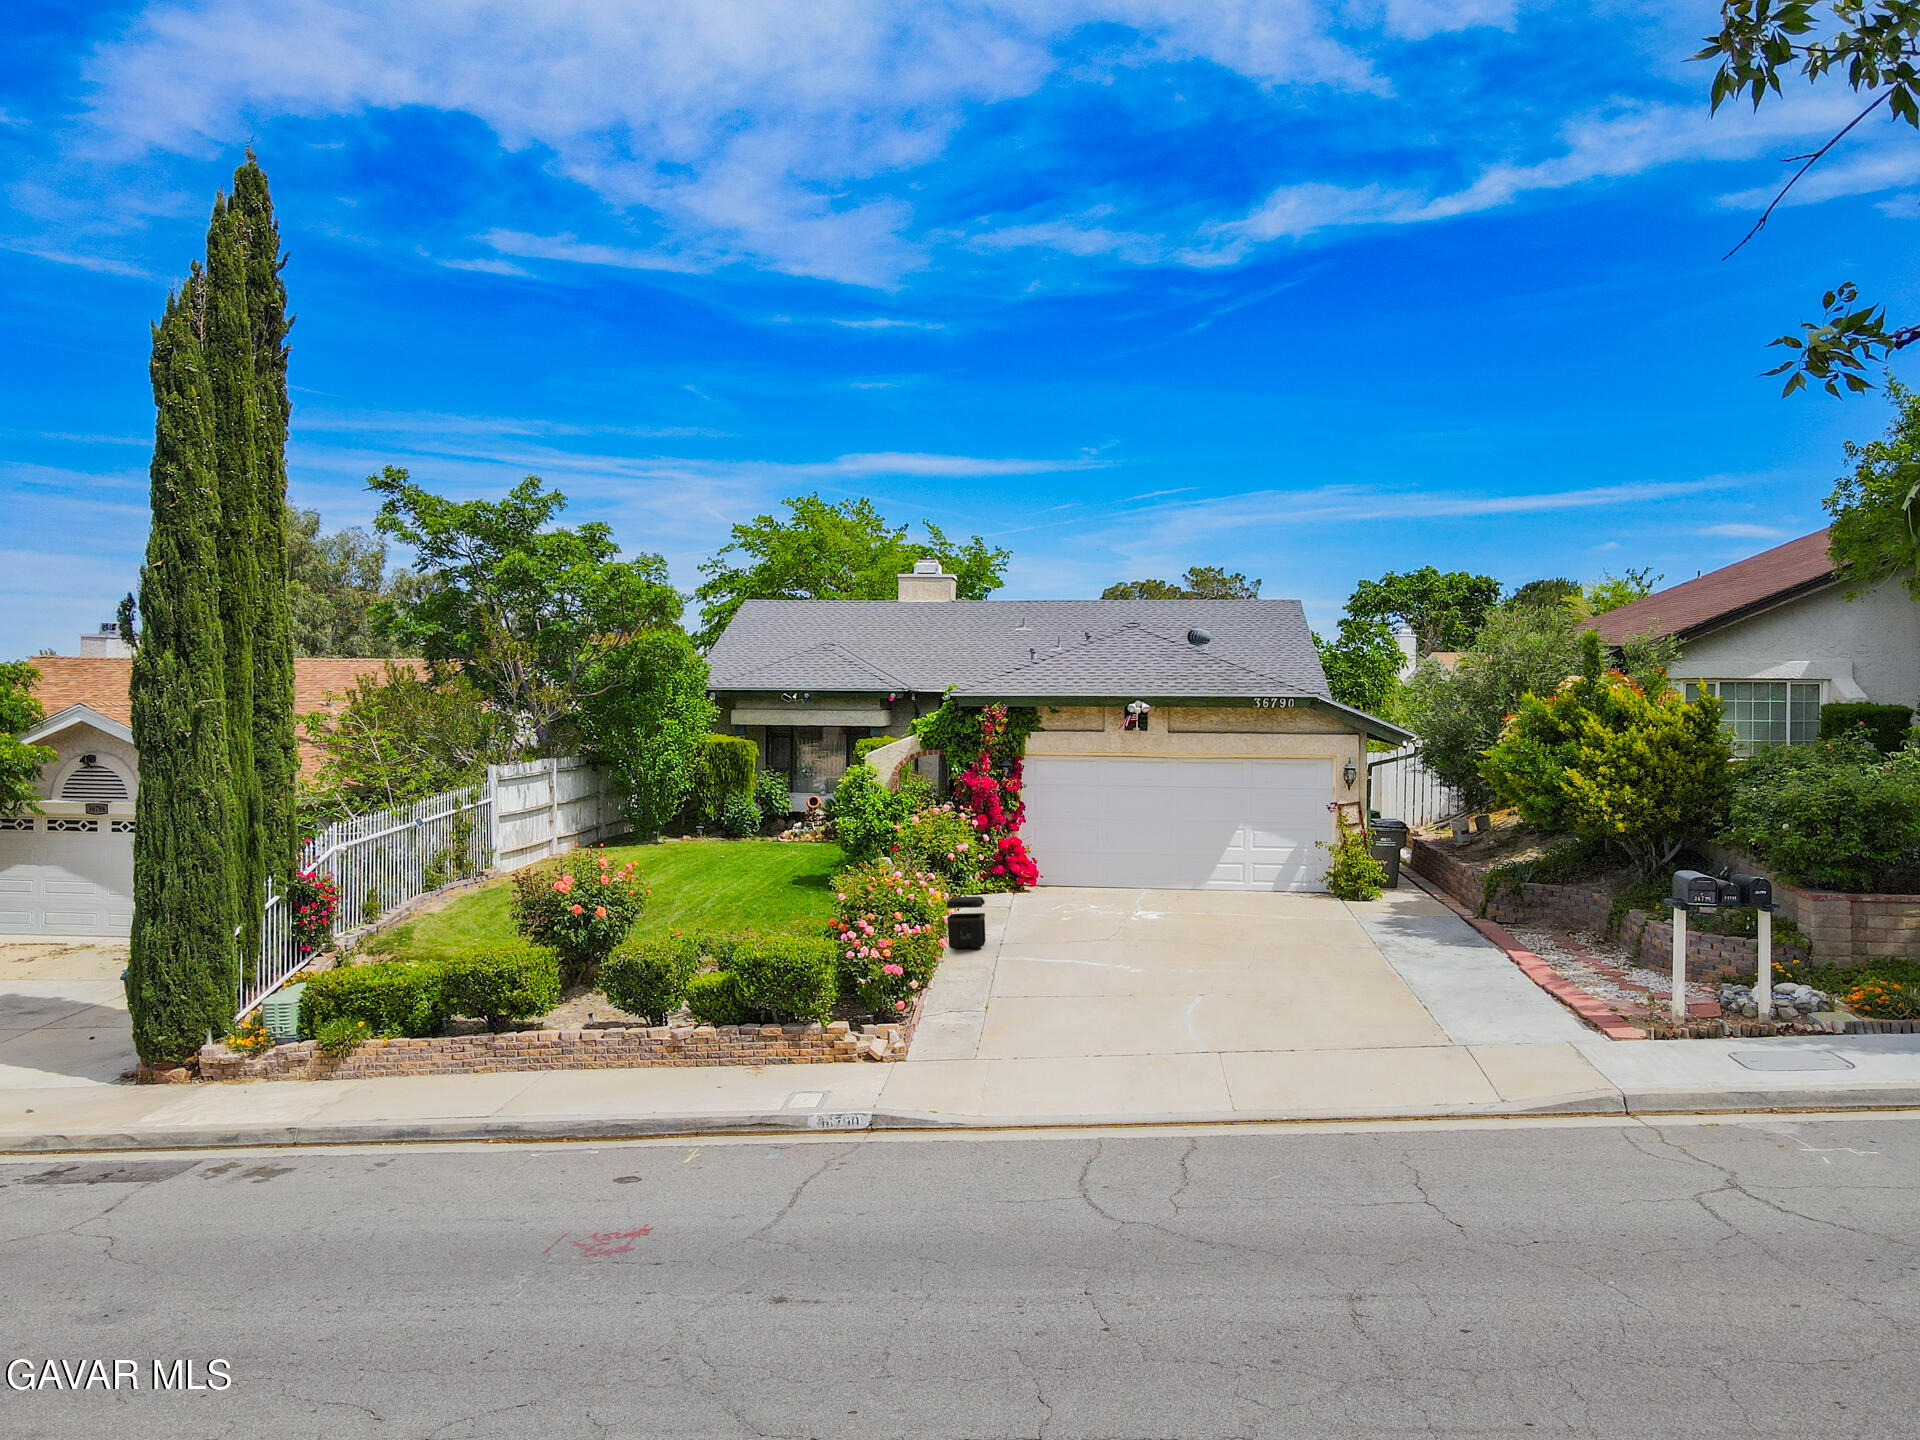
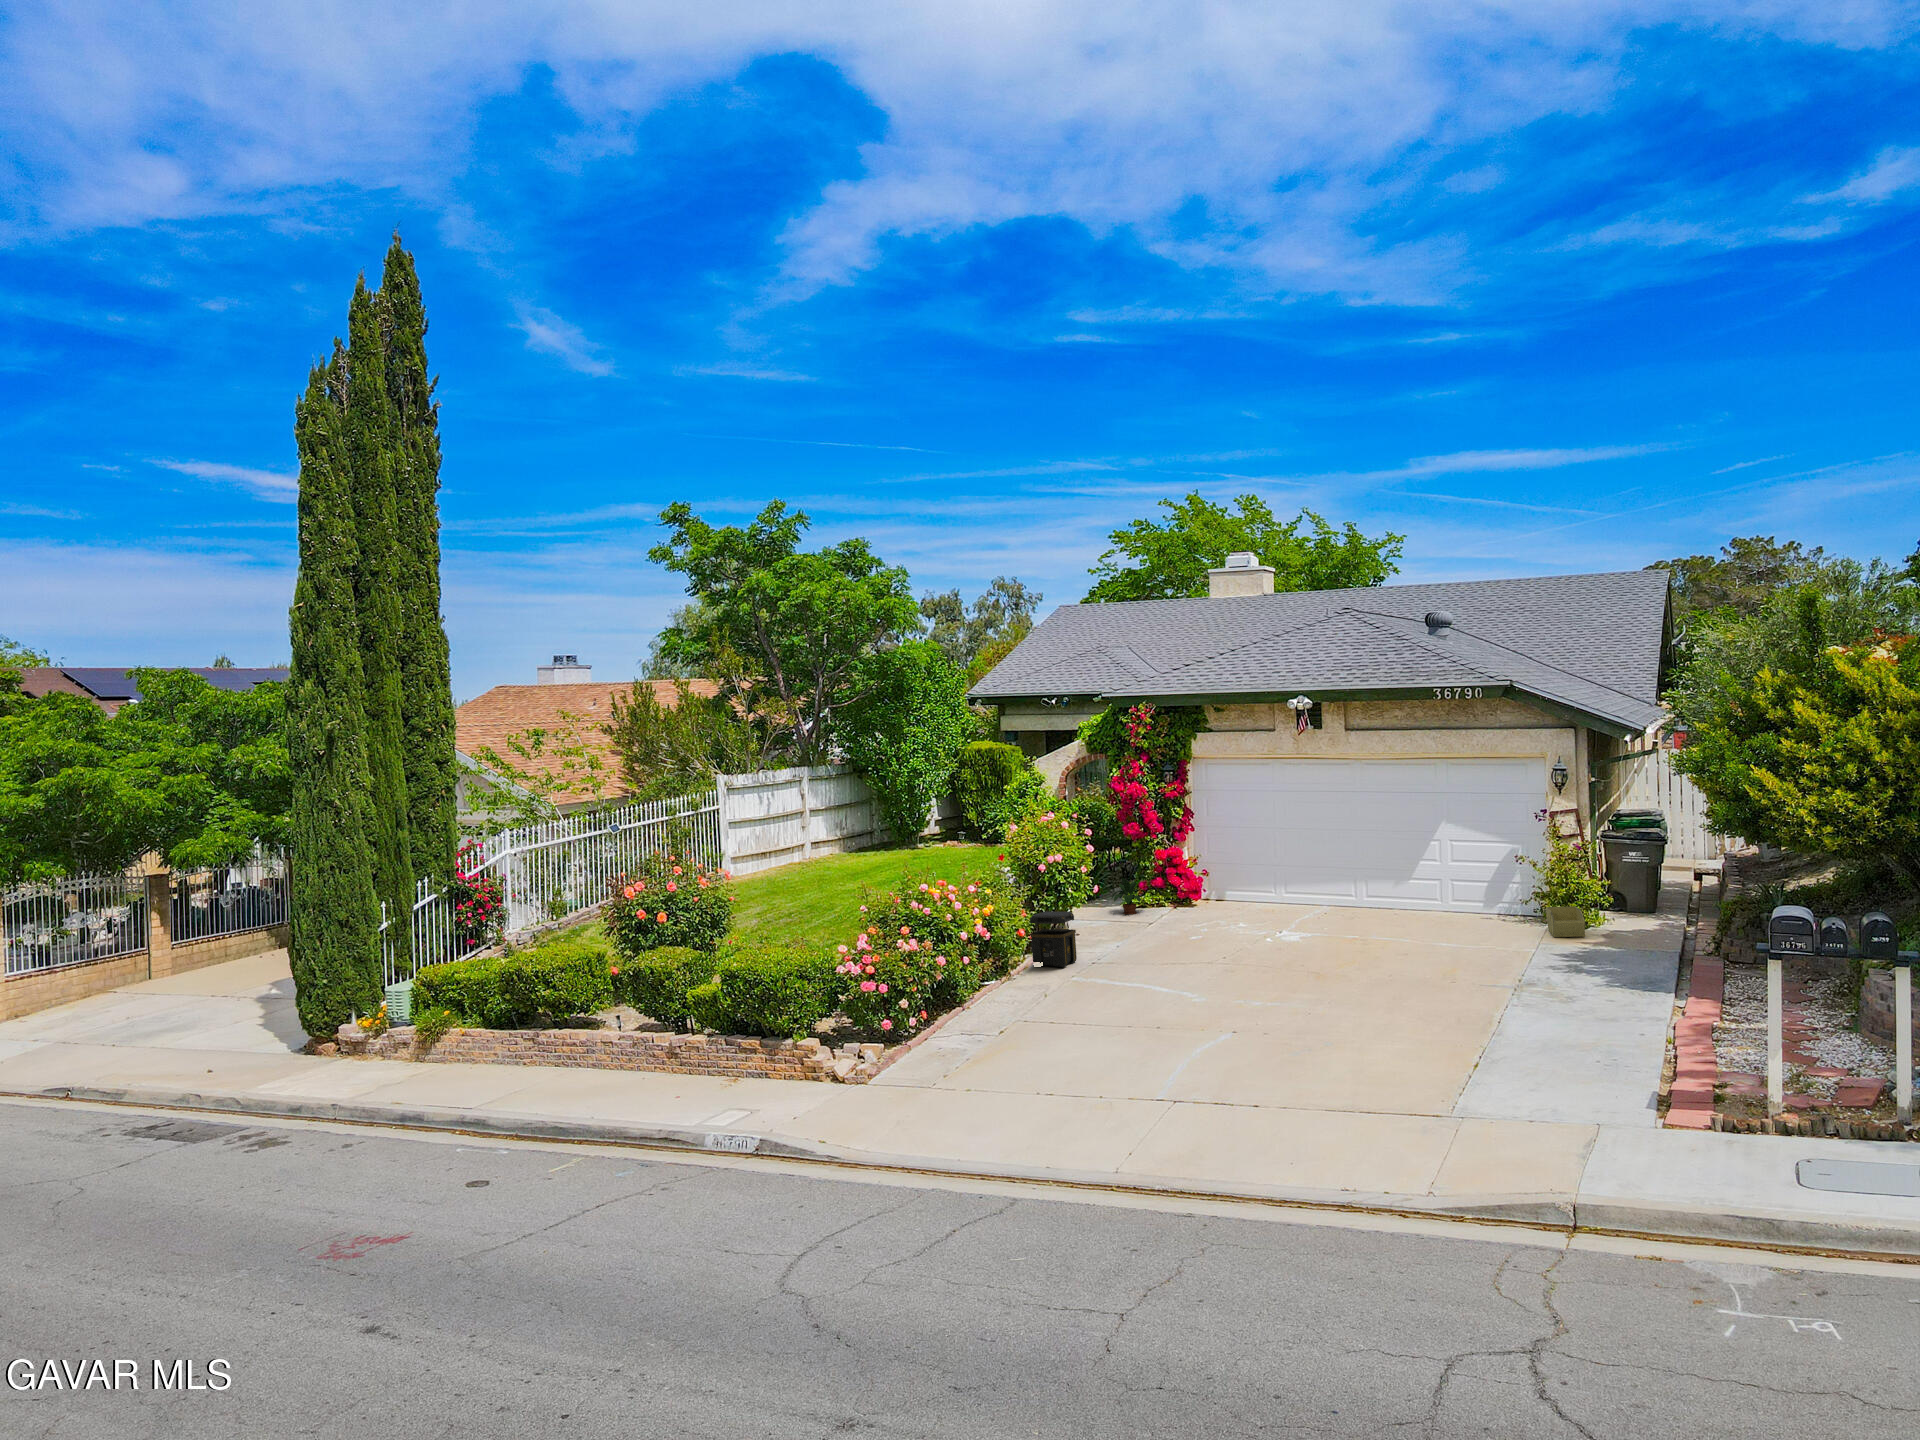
potted plant: none [970,866,1000,900] -> present [1112,878,1144,914]
storage bin: none [1350,883,1389,908] -> present [1546,907,1585,937]

